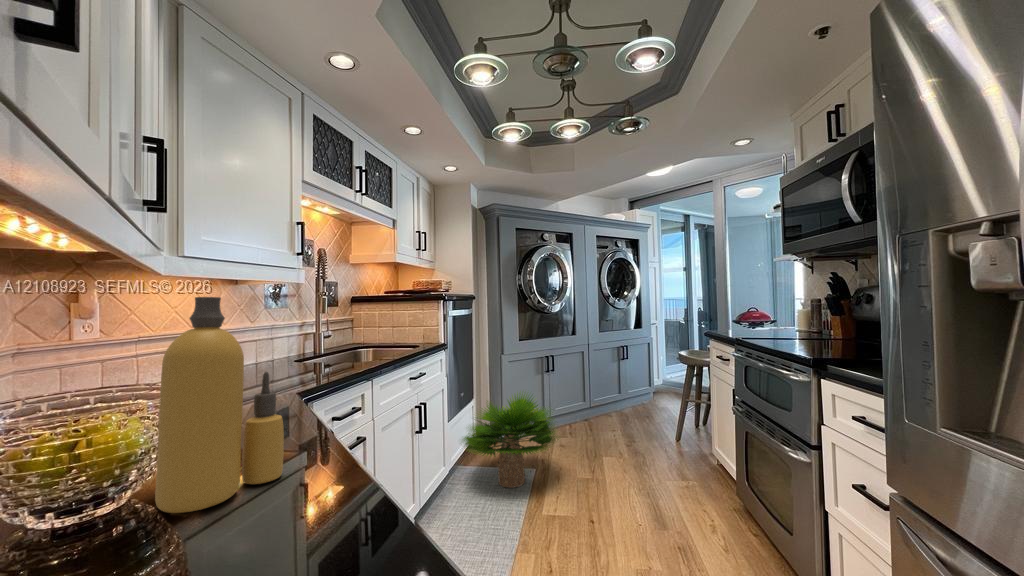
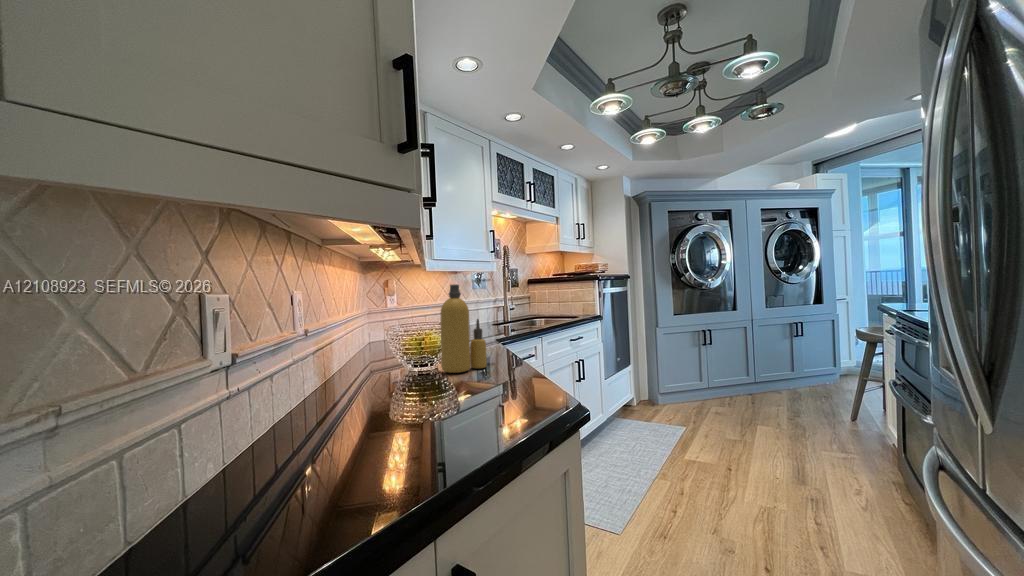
potted plant: present [463,393,555,488] -> none [613,356,710,438]

